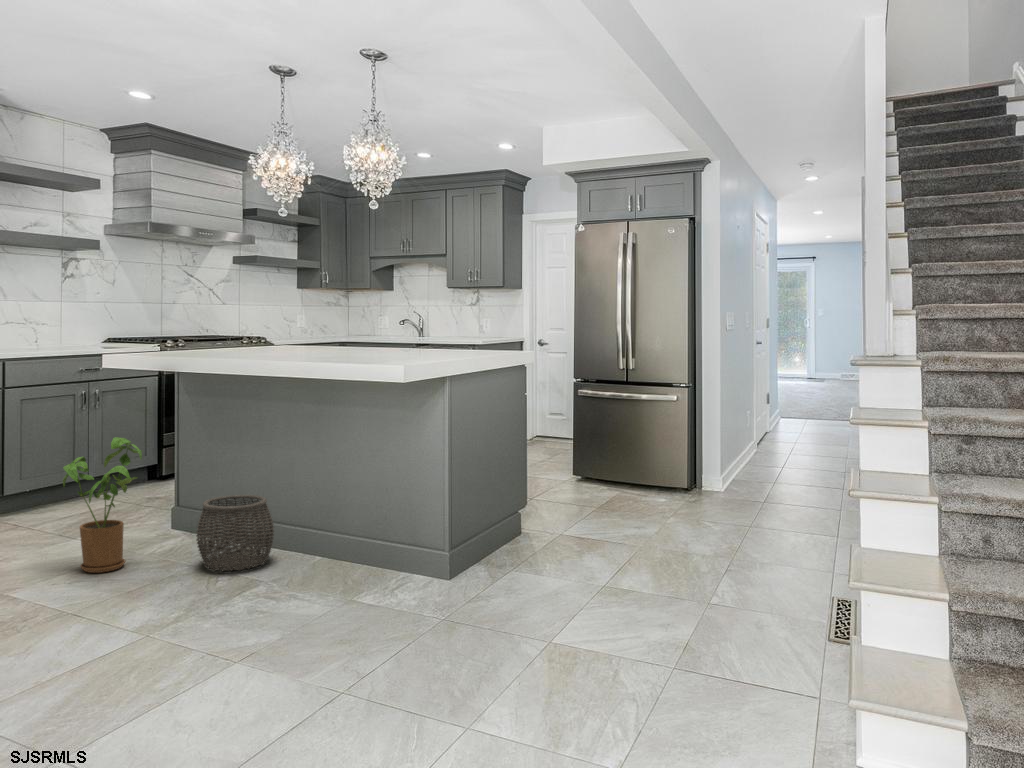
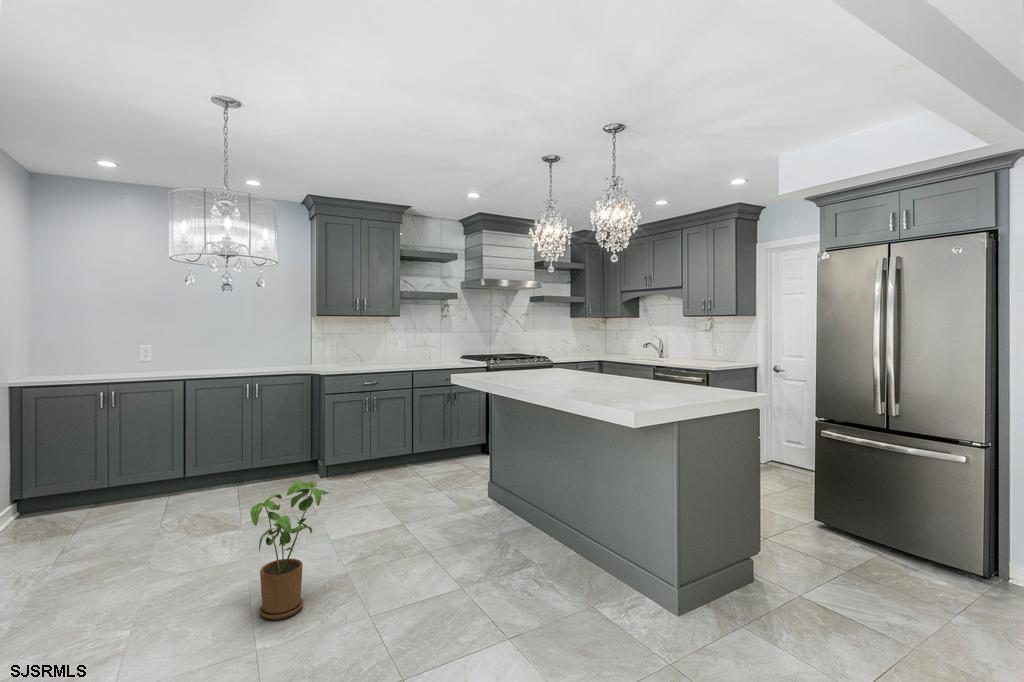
woven basket: present [196,495,274,571] -> none [350,552,435,653]

